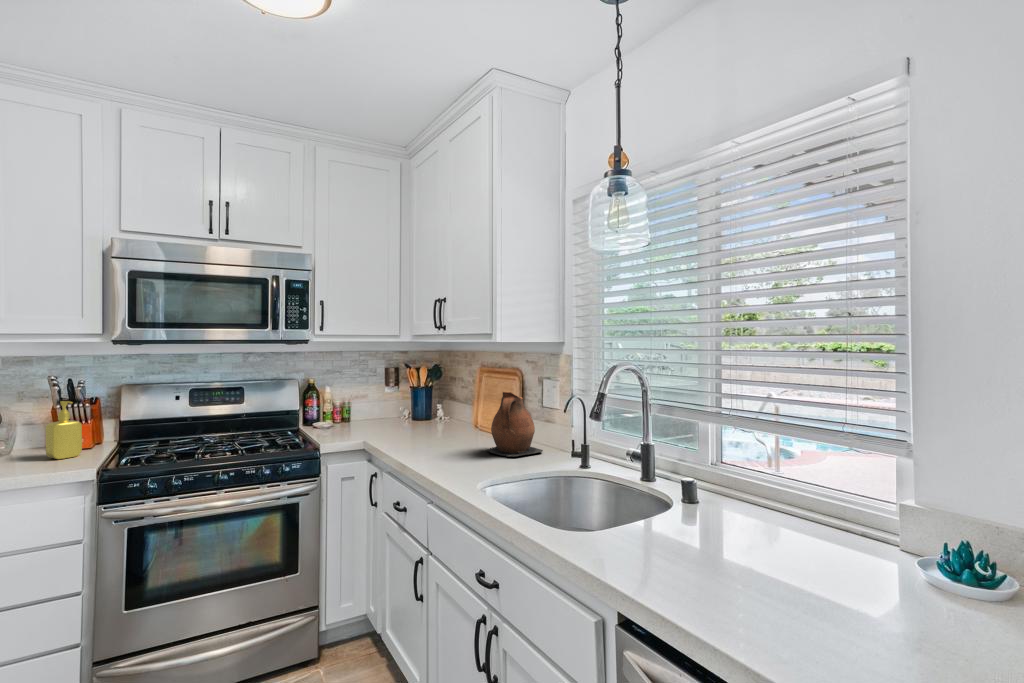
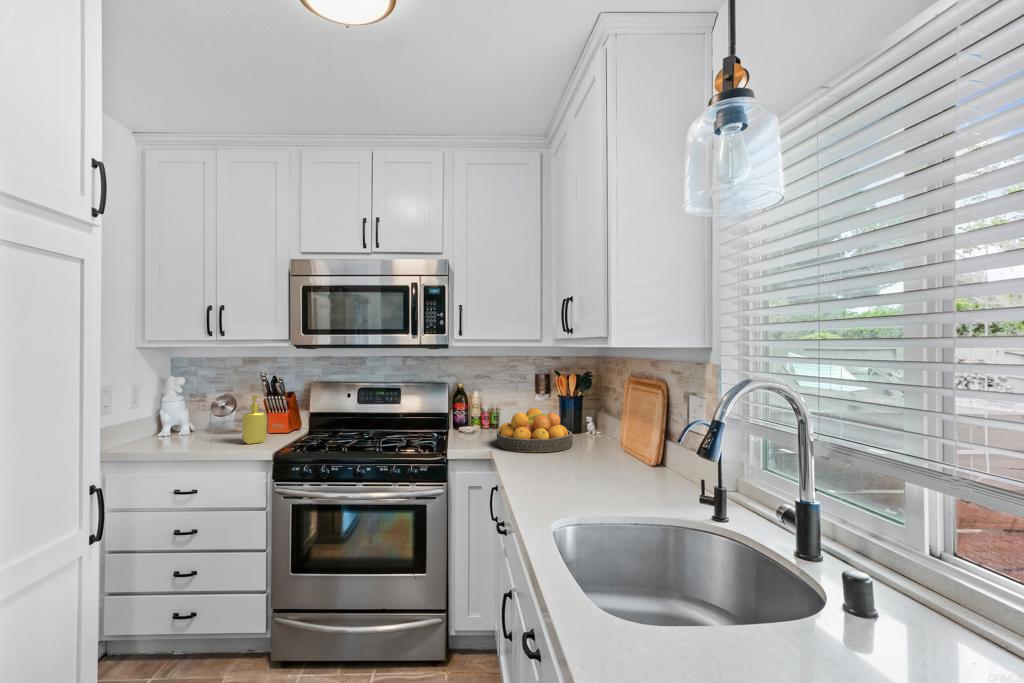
ceramic pitcher: present [487,392,543,457] -> none [605,408,678,489]
fruit bowl: none [364,399,437,440] -> present [497,408,573,452]

